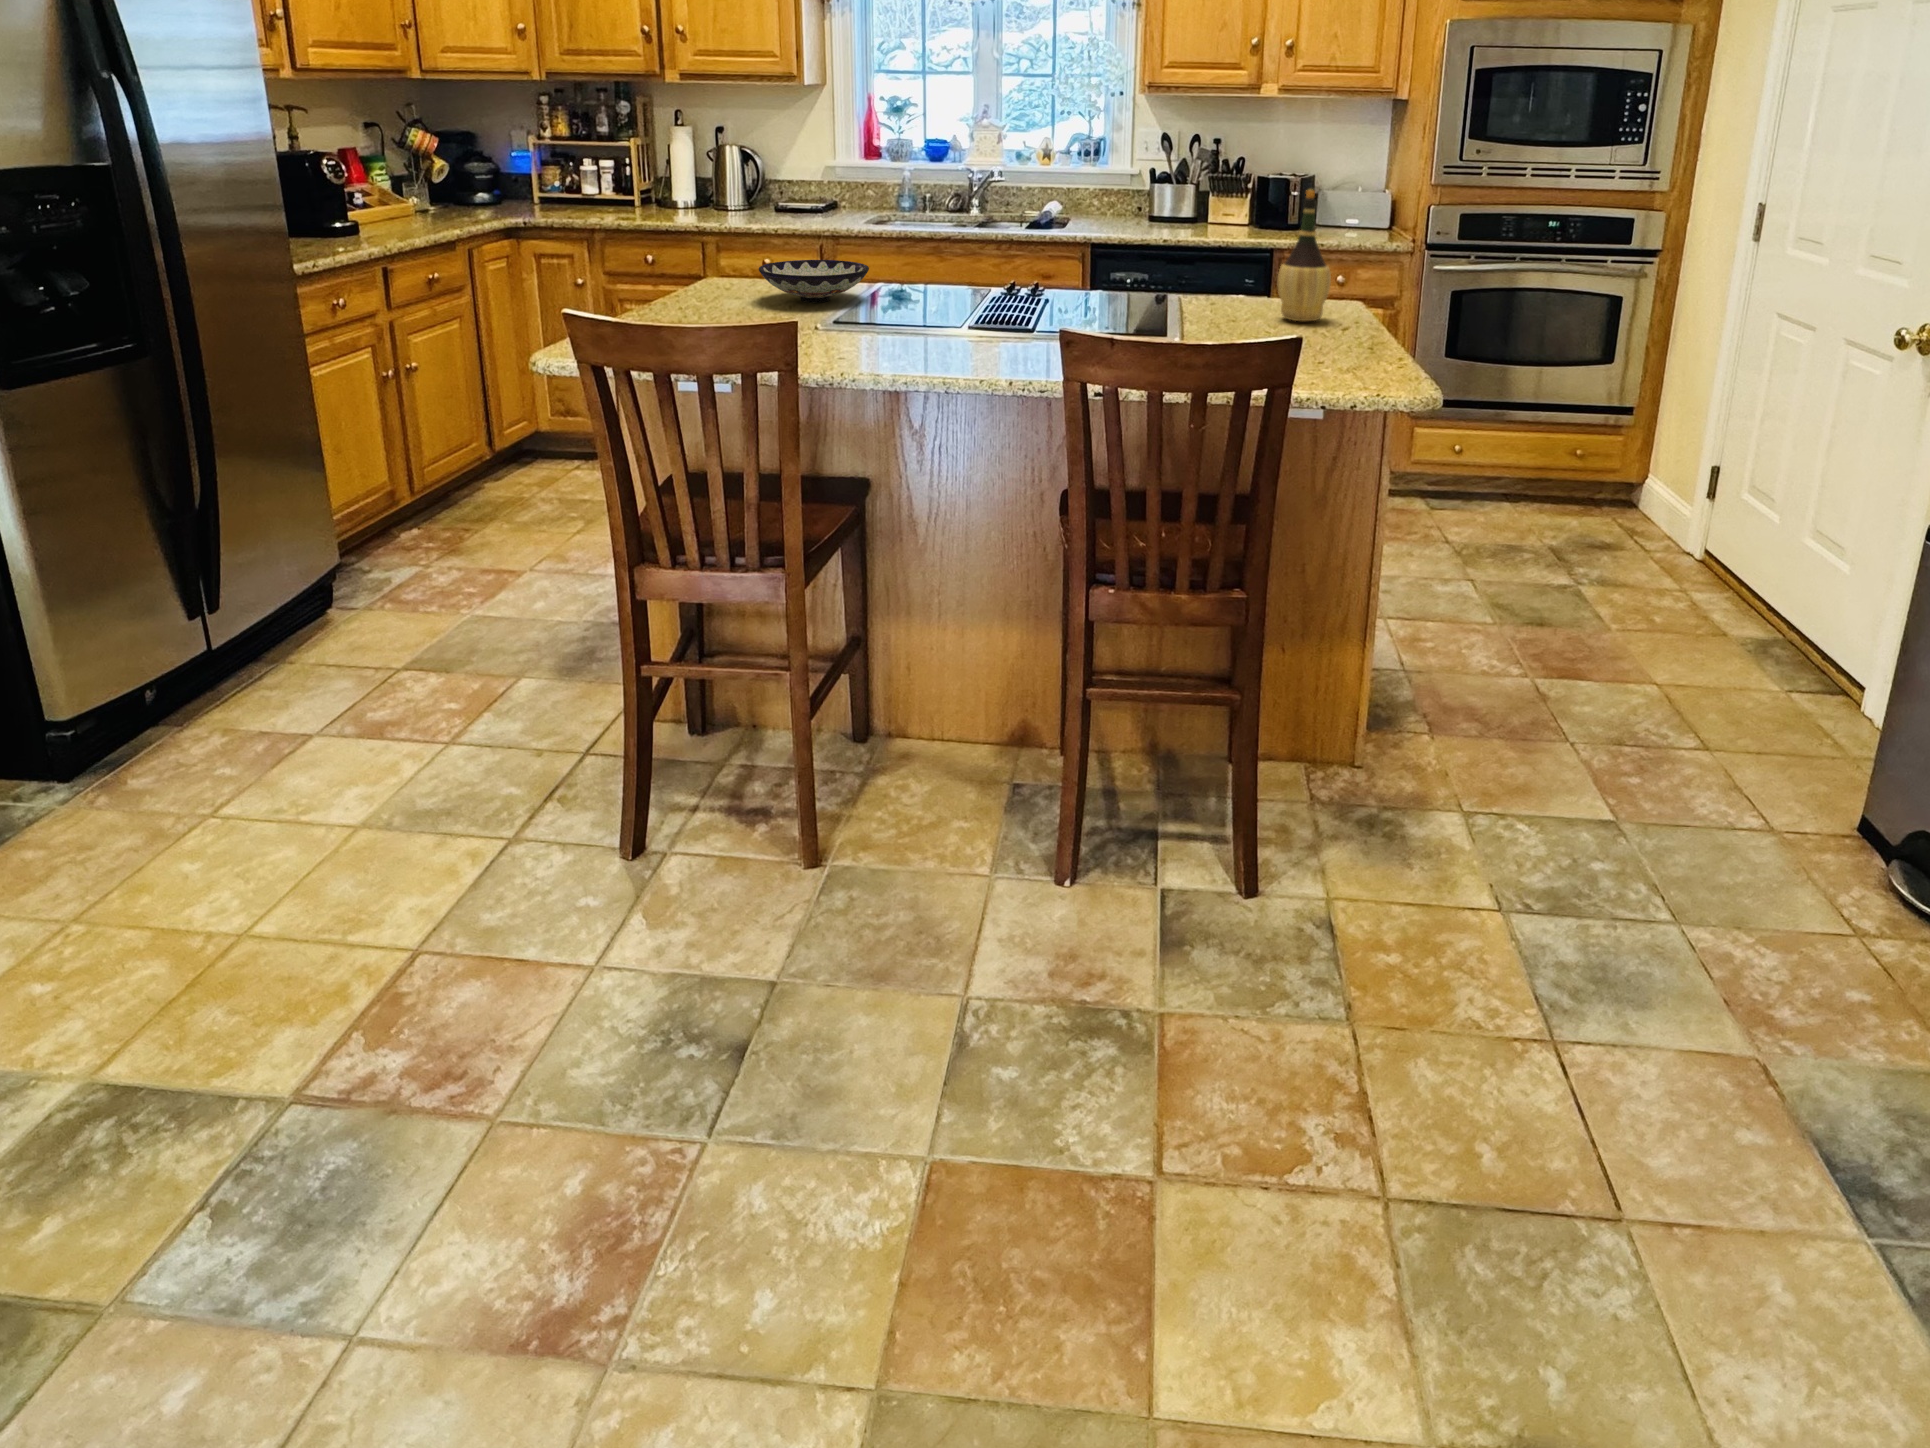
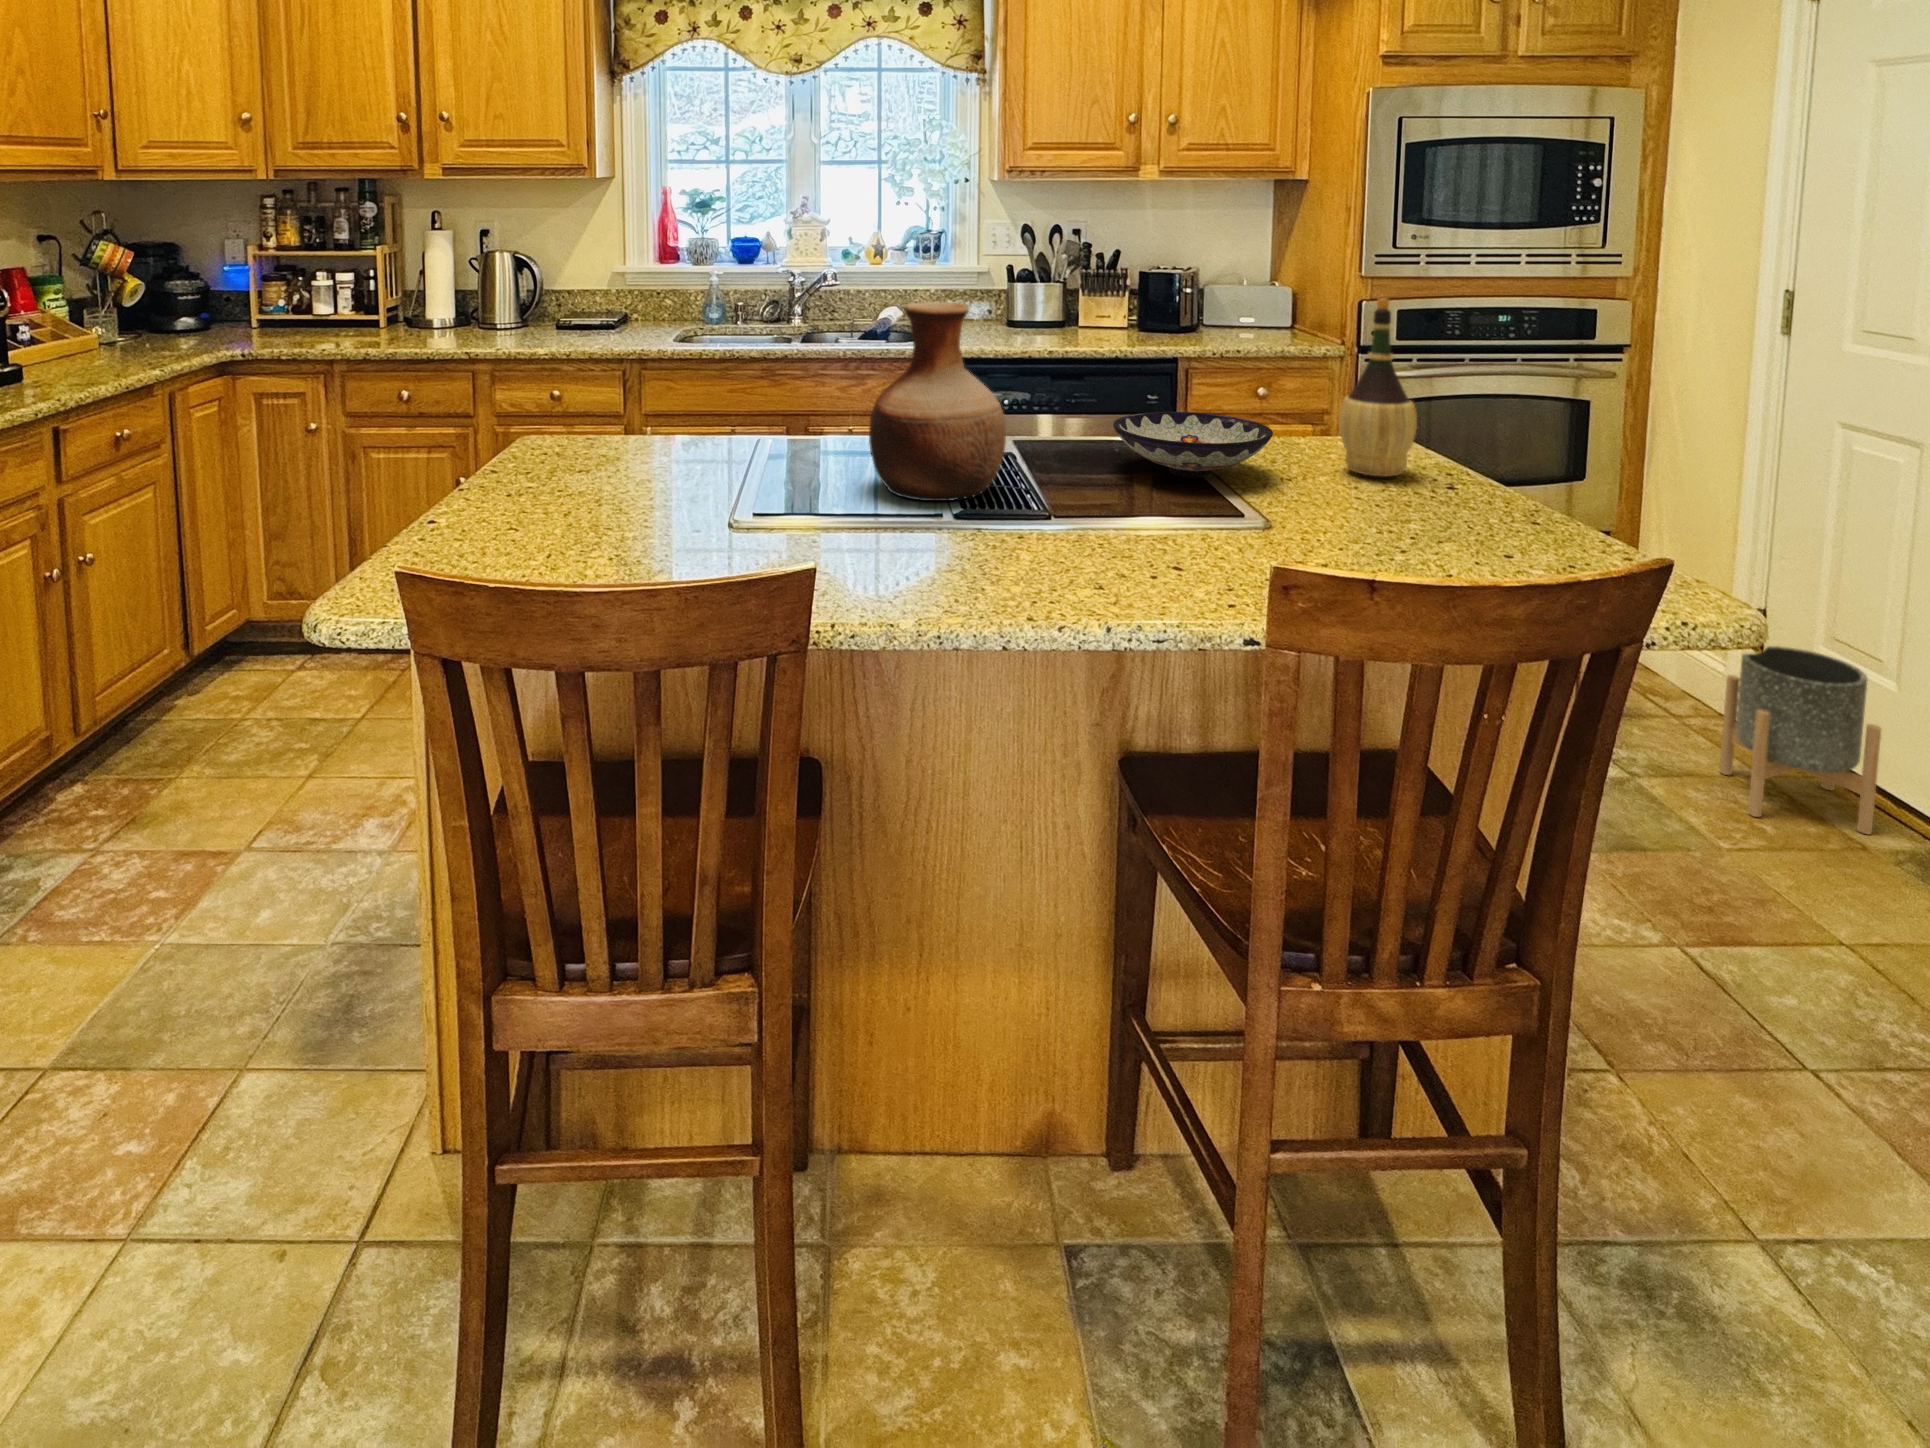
vase: none [926,183,1023,323] -> present [869,302,1006,501]
bowl: present [759,260,869,303] -> present [1113,412,1273,478]
planter: none [1646,488,1750,626] -> present [1719,646,1881,834]

